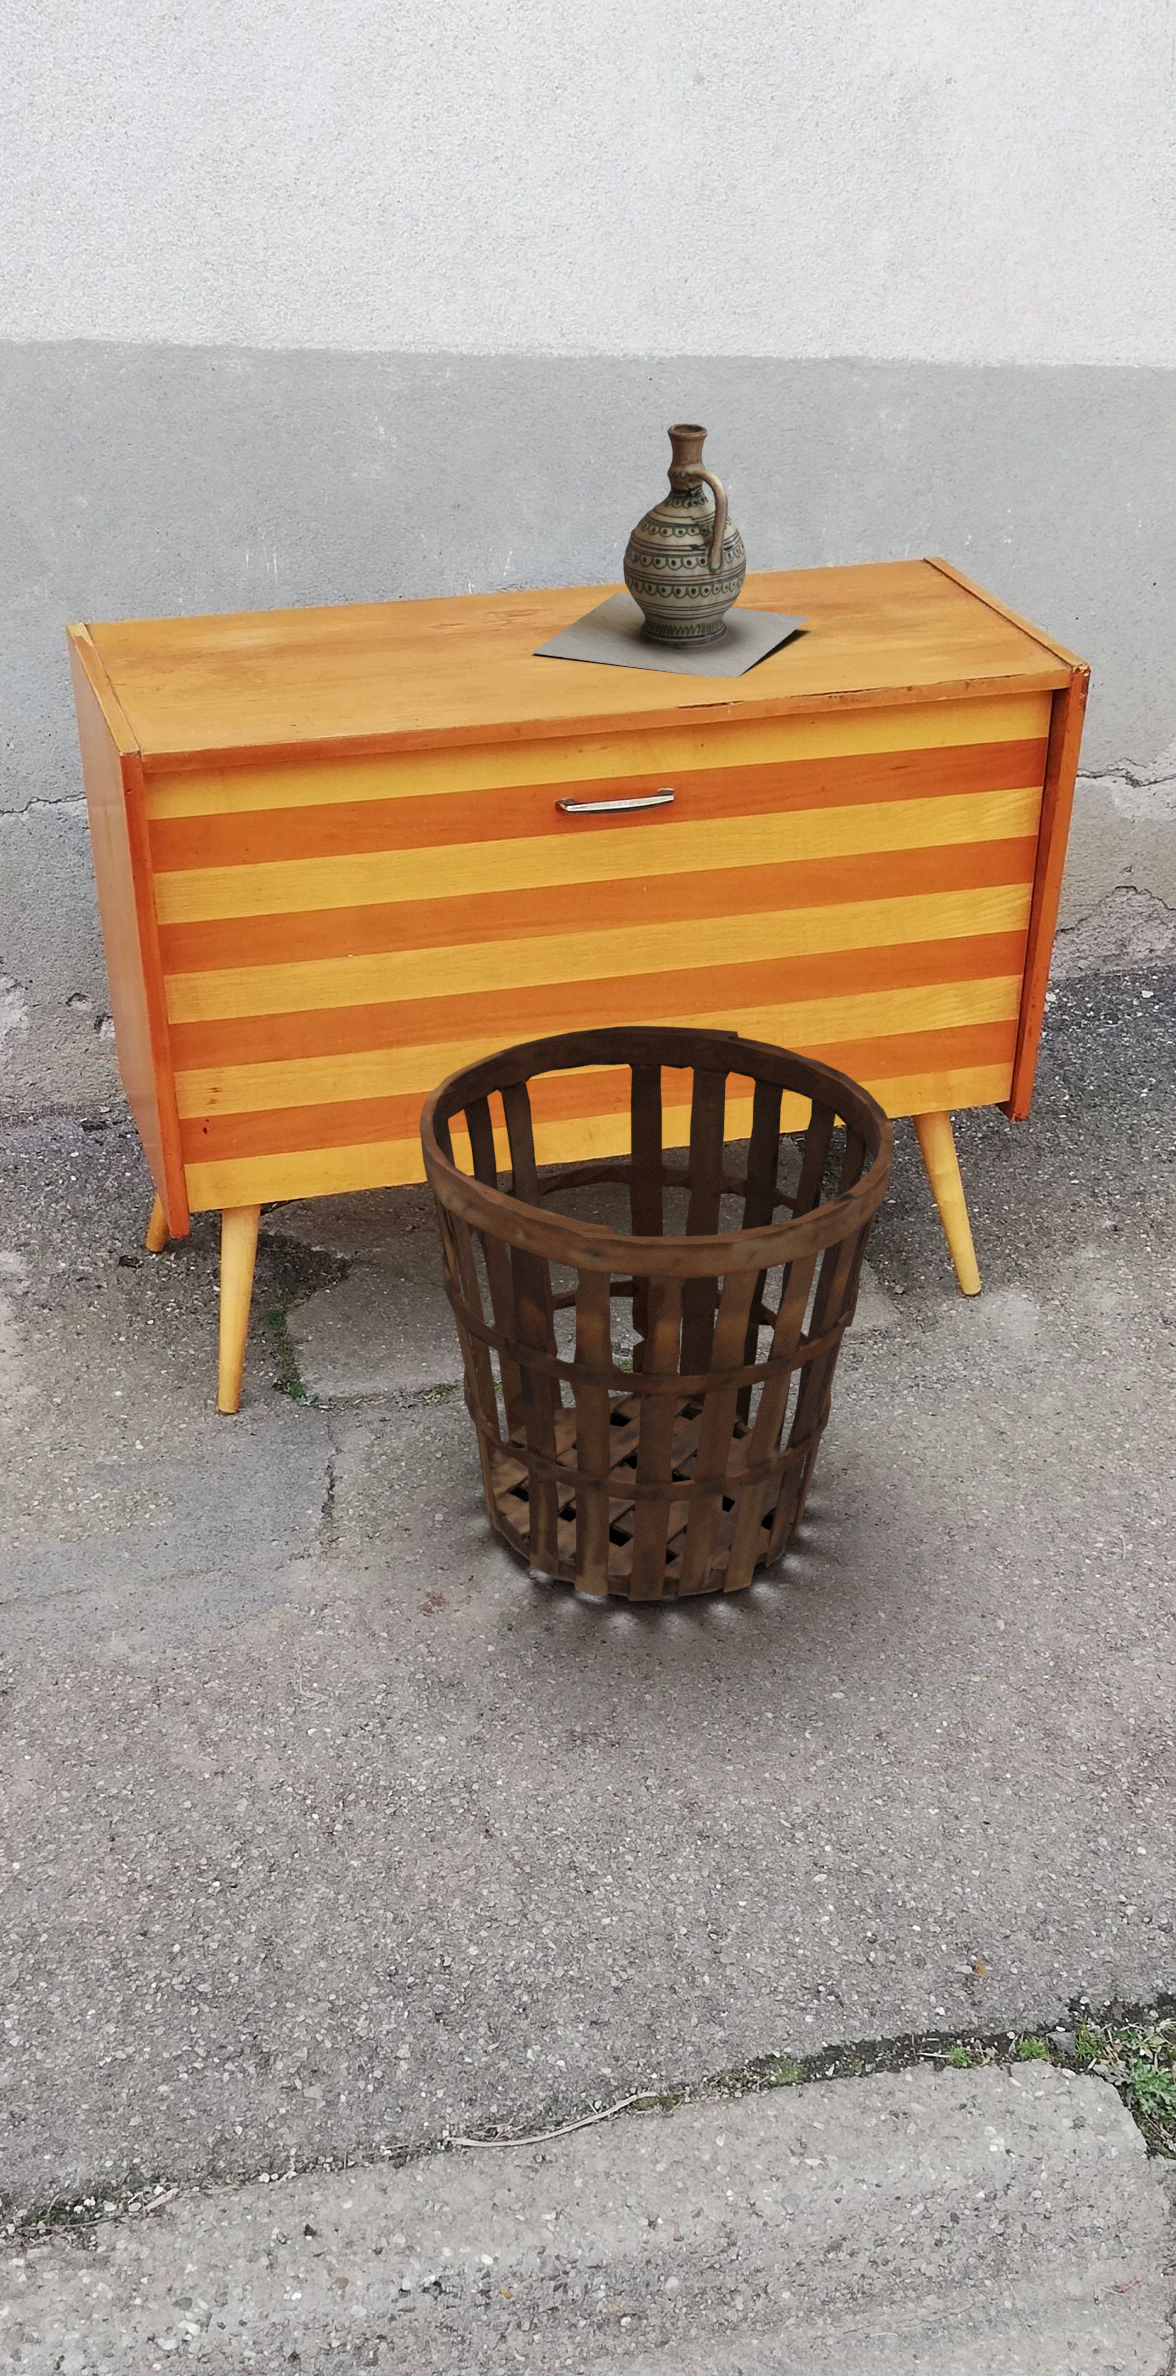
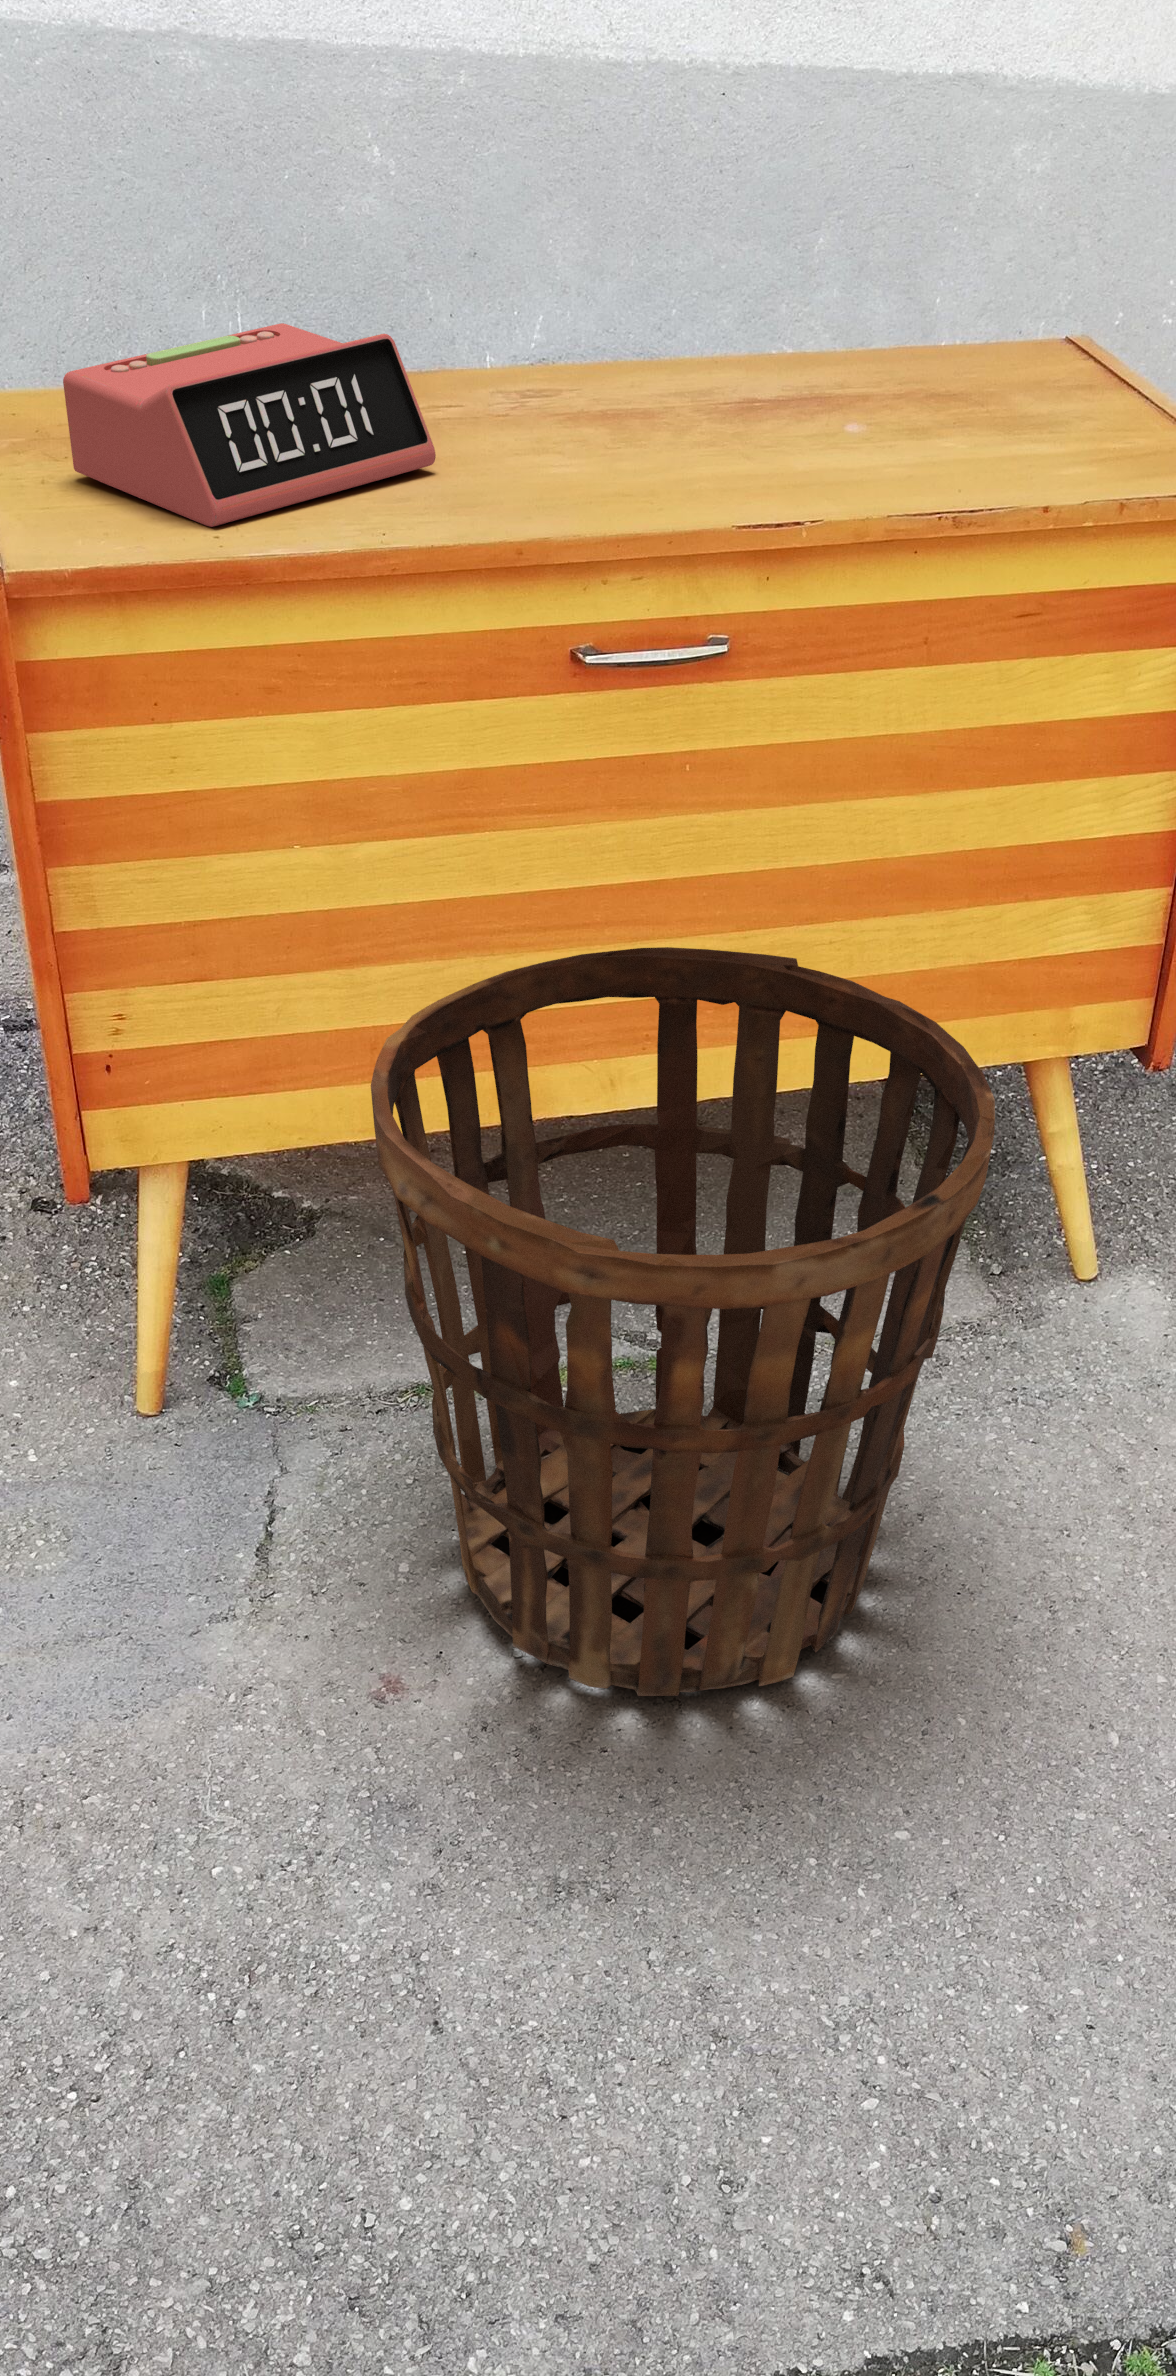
ceramic jug: present [532,424,810,678] -> none [541,142,908,493]
alarm clock: none [173,563,453,715] -> present [63,323,436,527]

